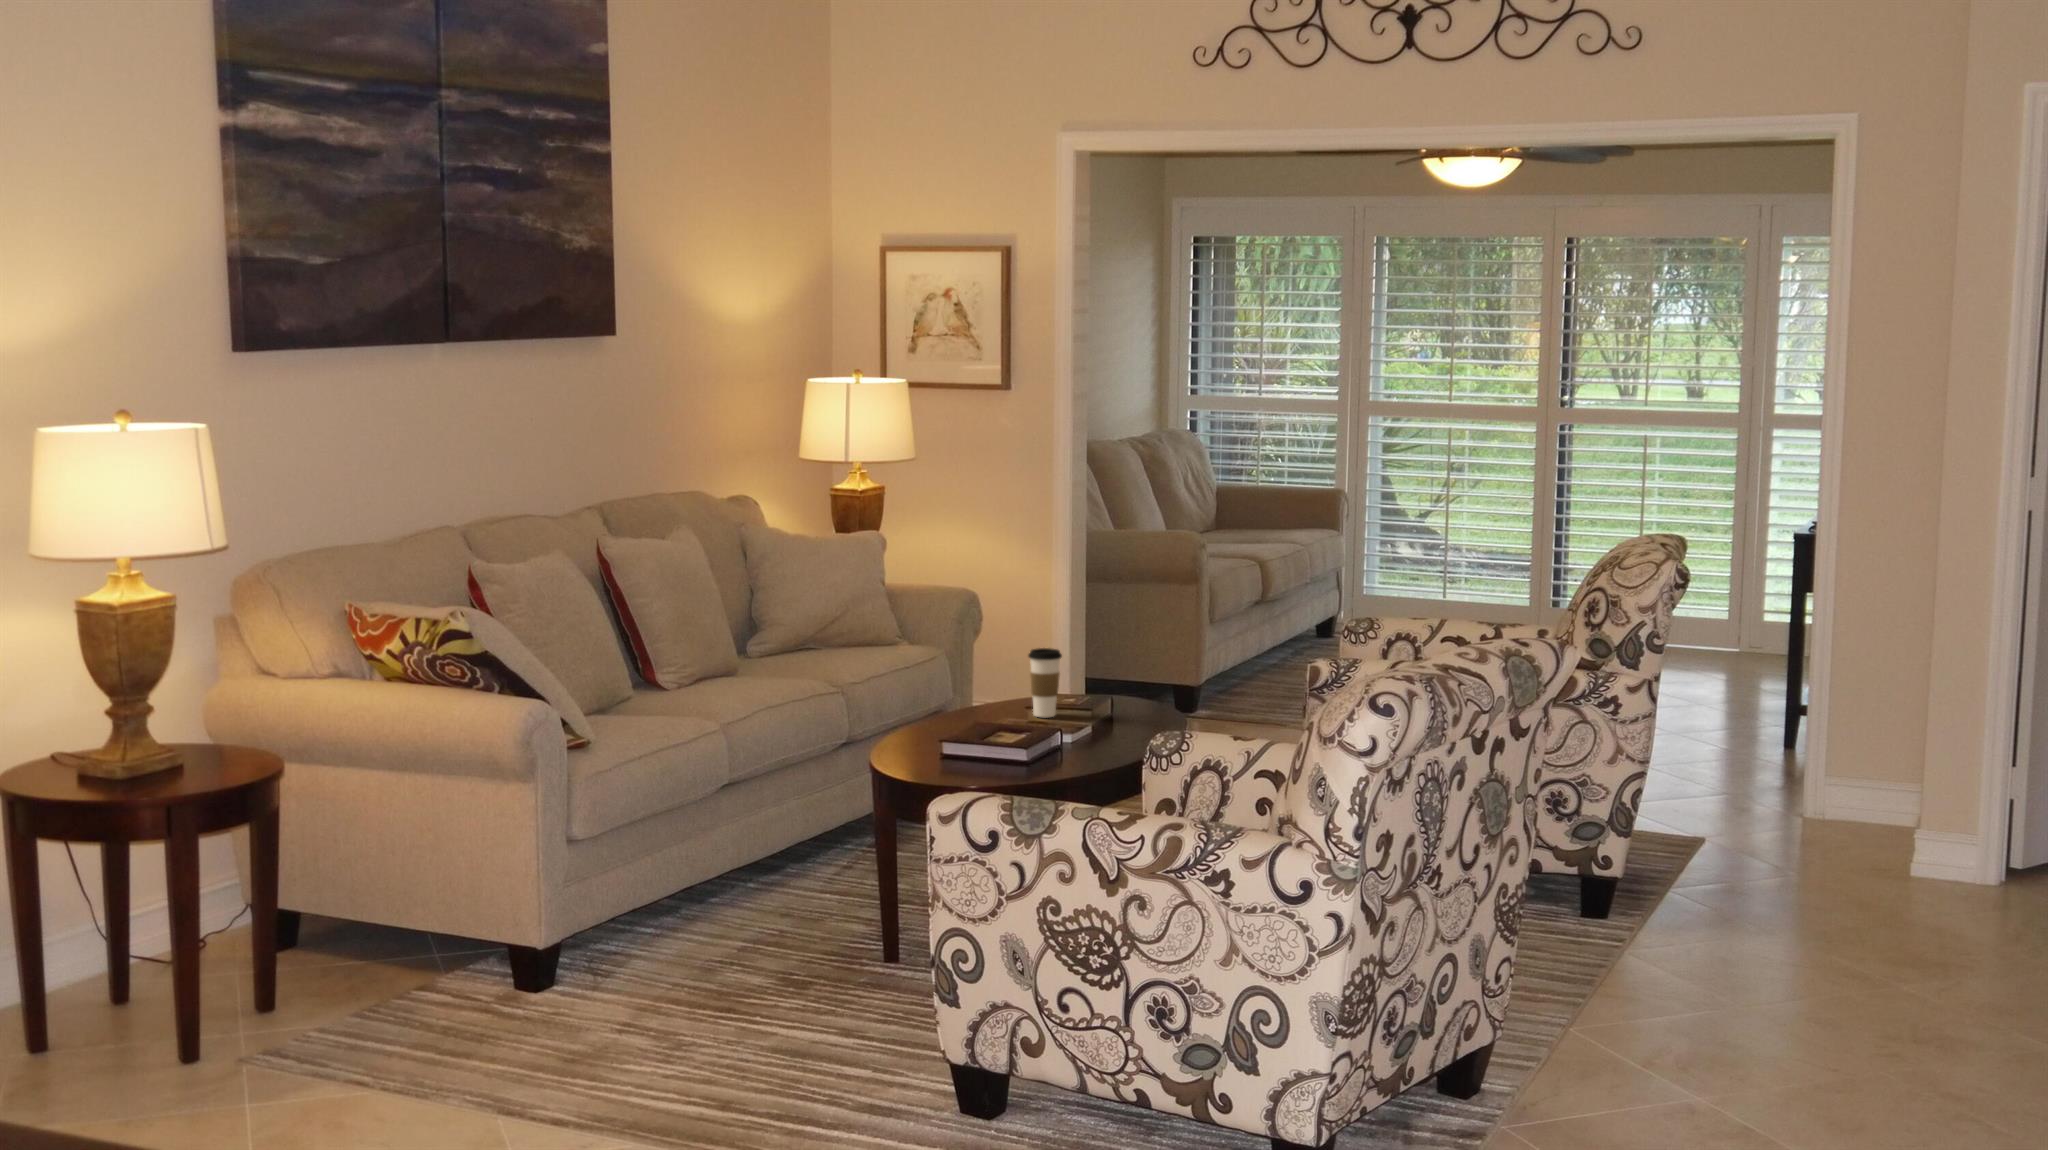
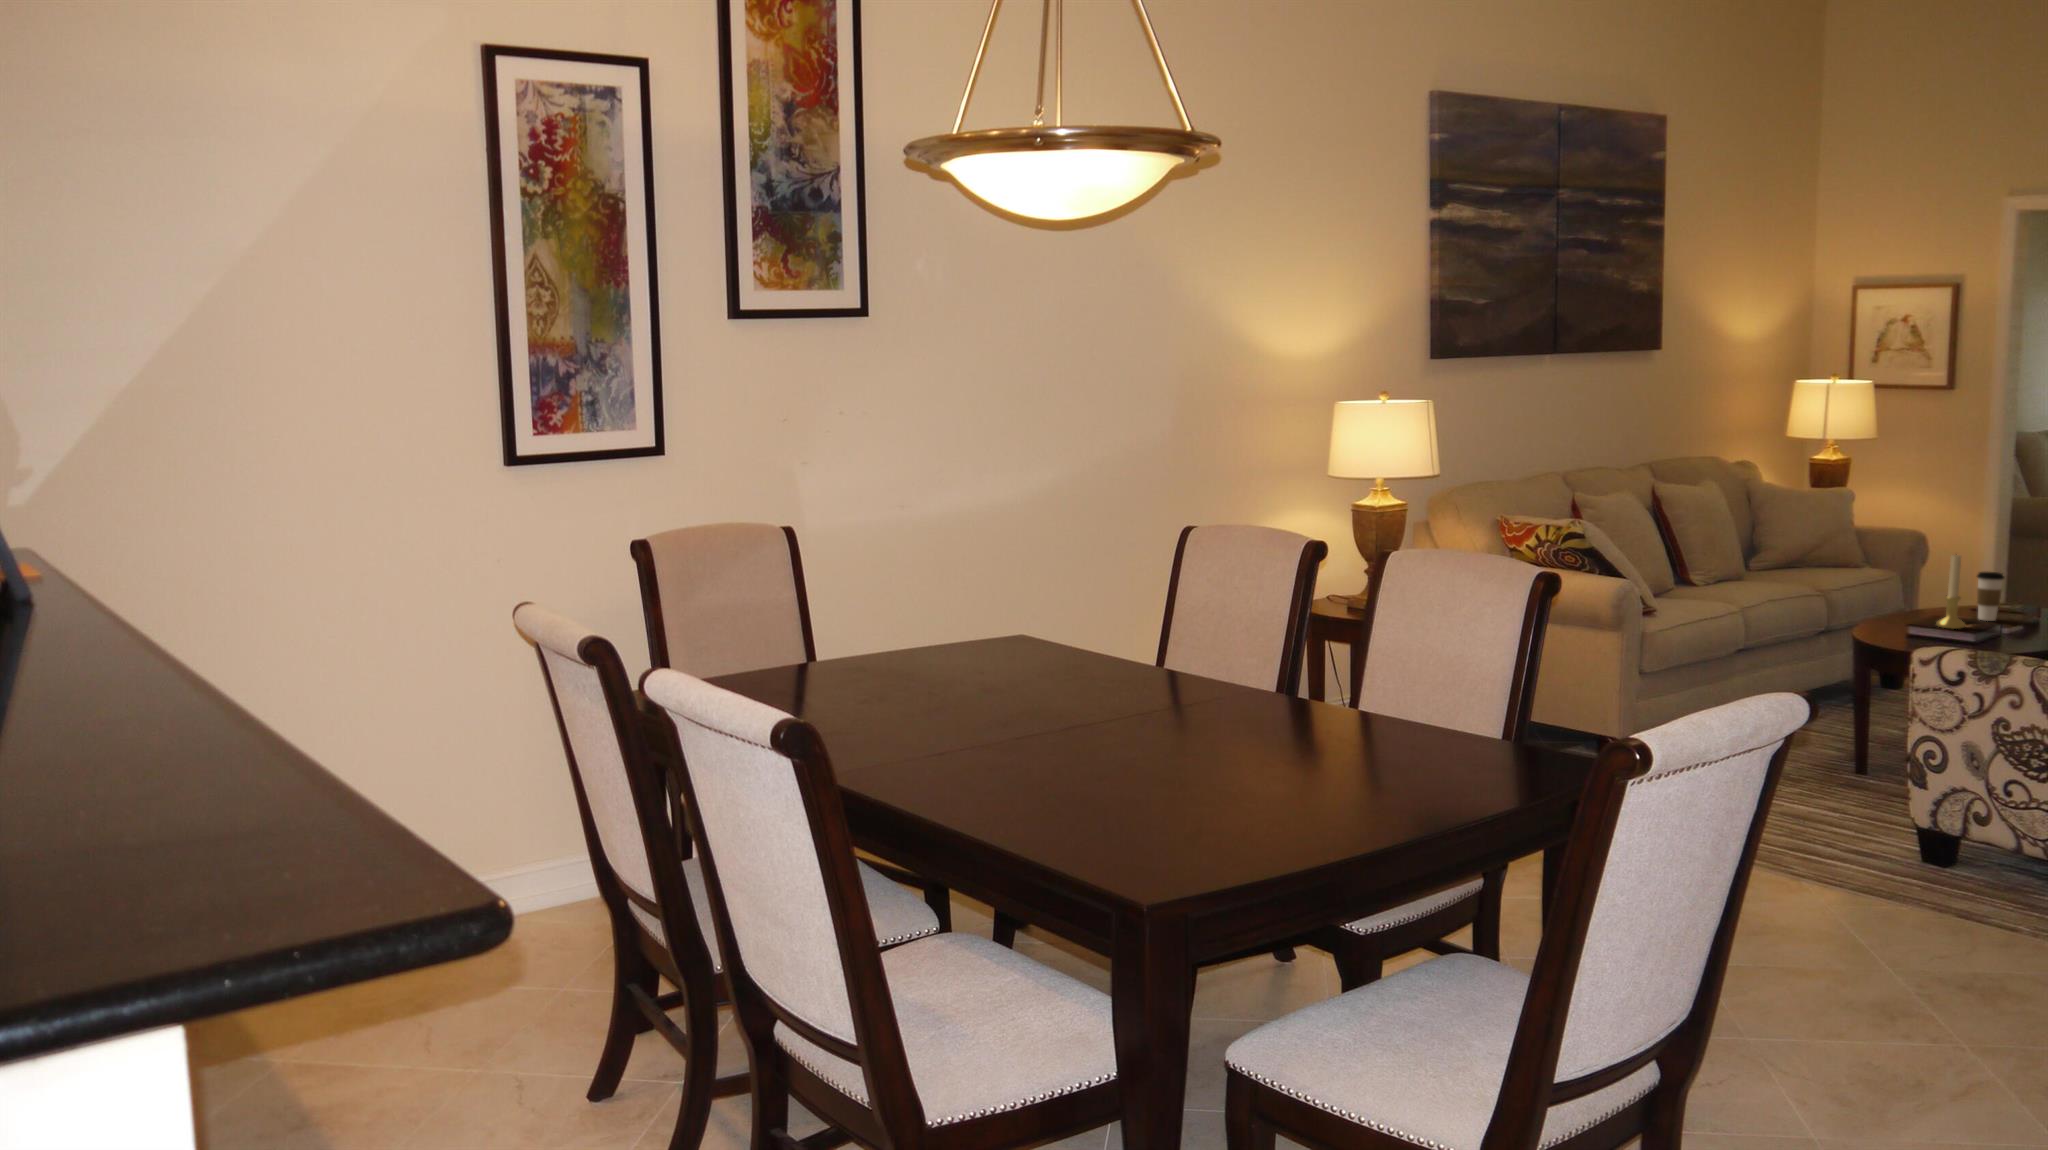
candle holder: none [981,626,1017,735] -> present [1936,554,1965,629]

